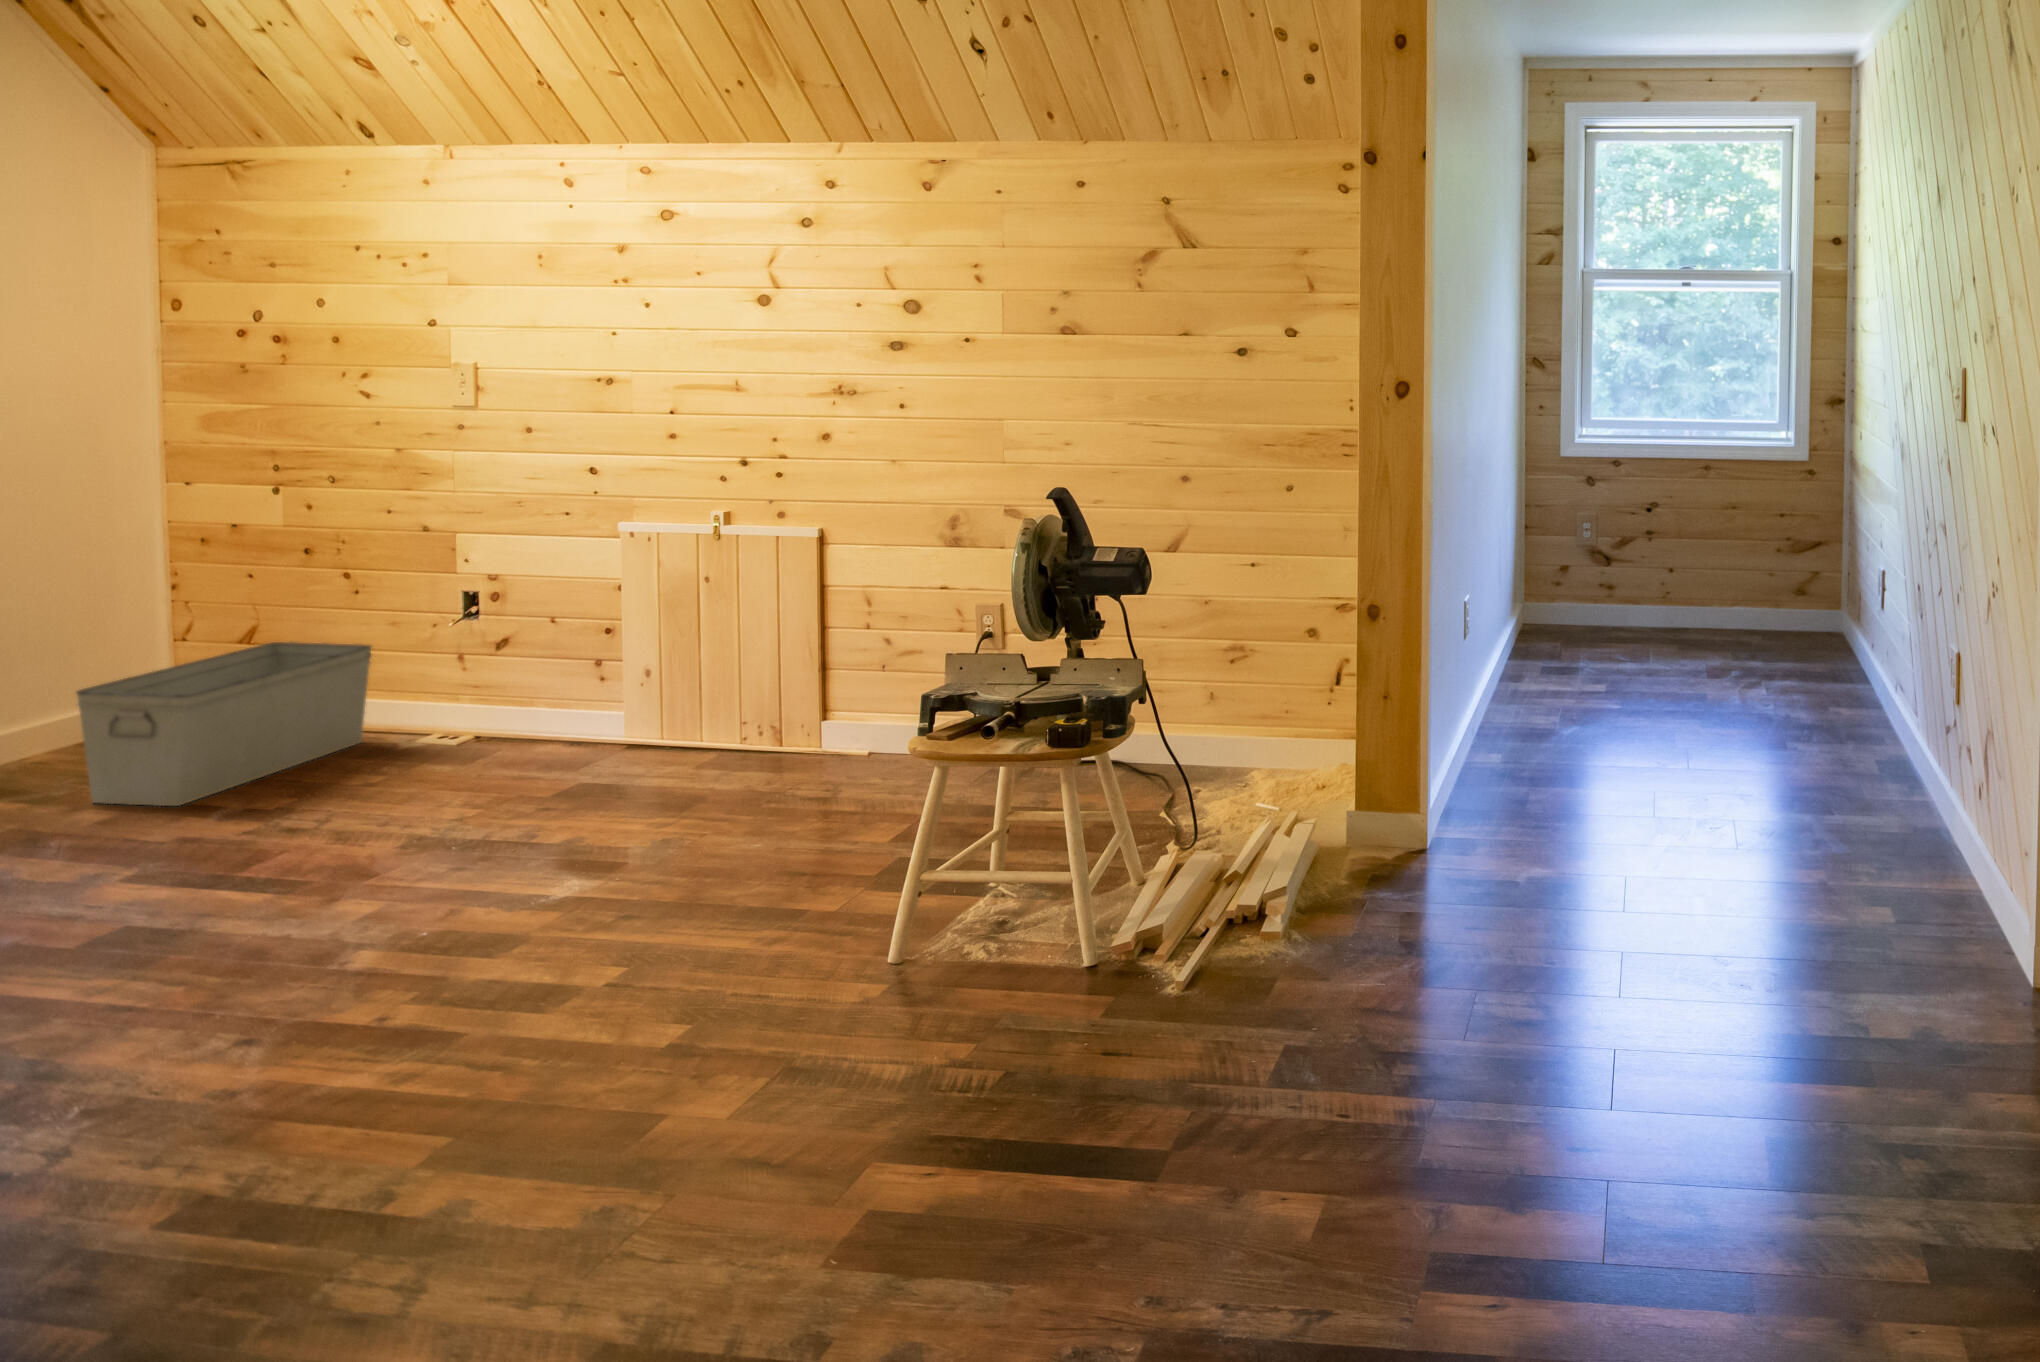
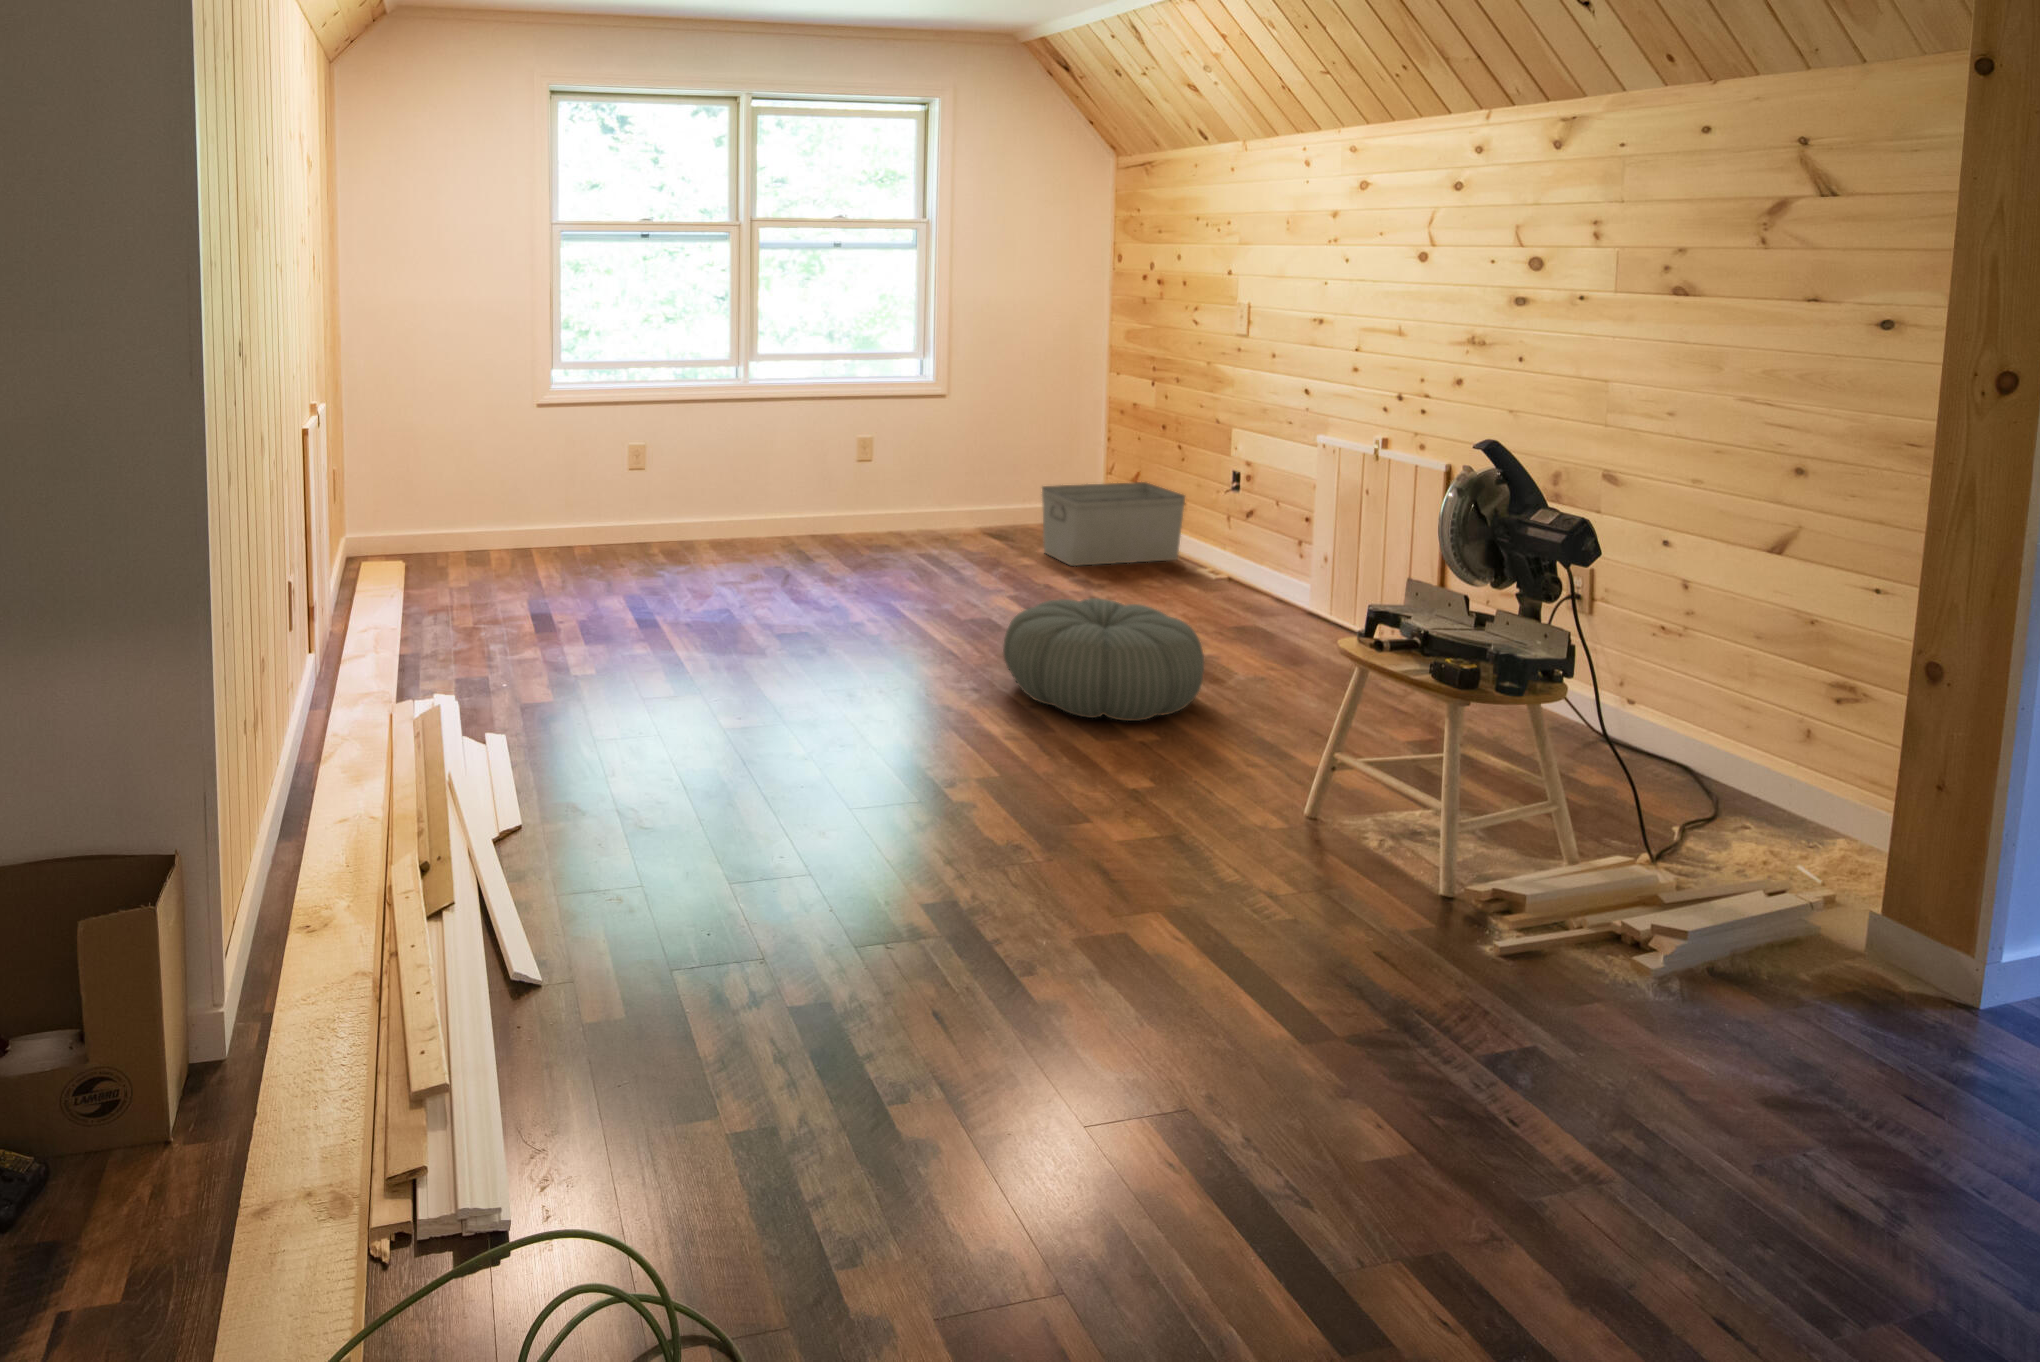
pouf: none [276,803,651,1017] -> present [1003,598,1204,721]

